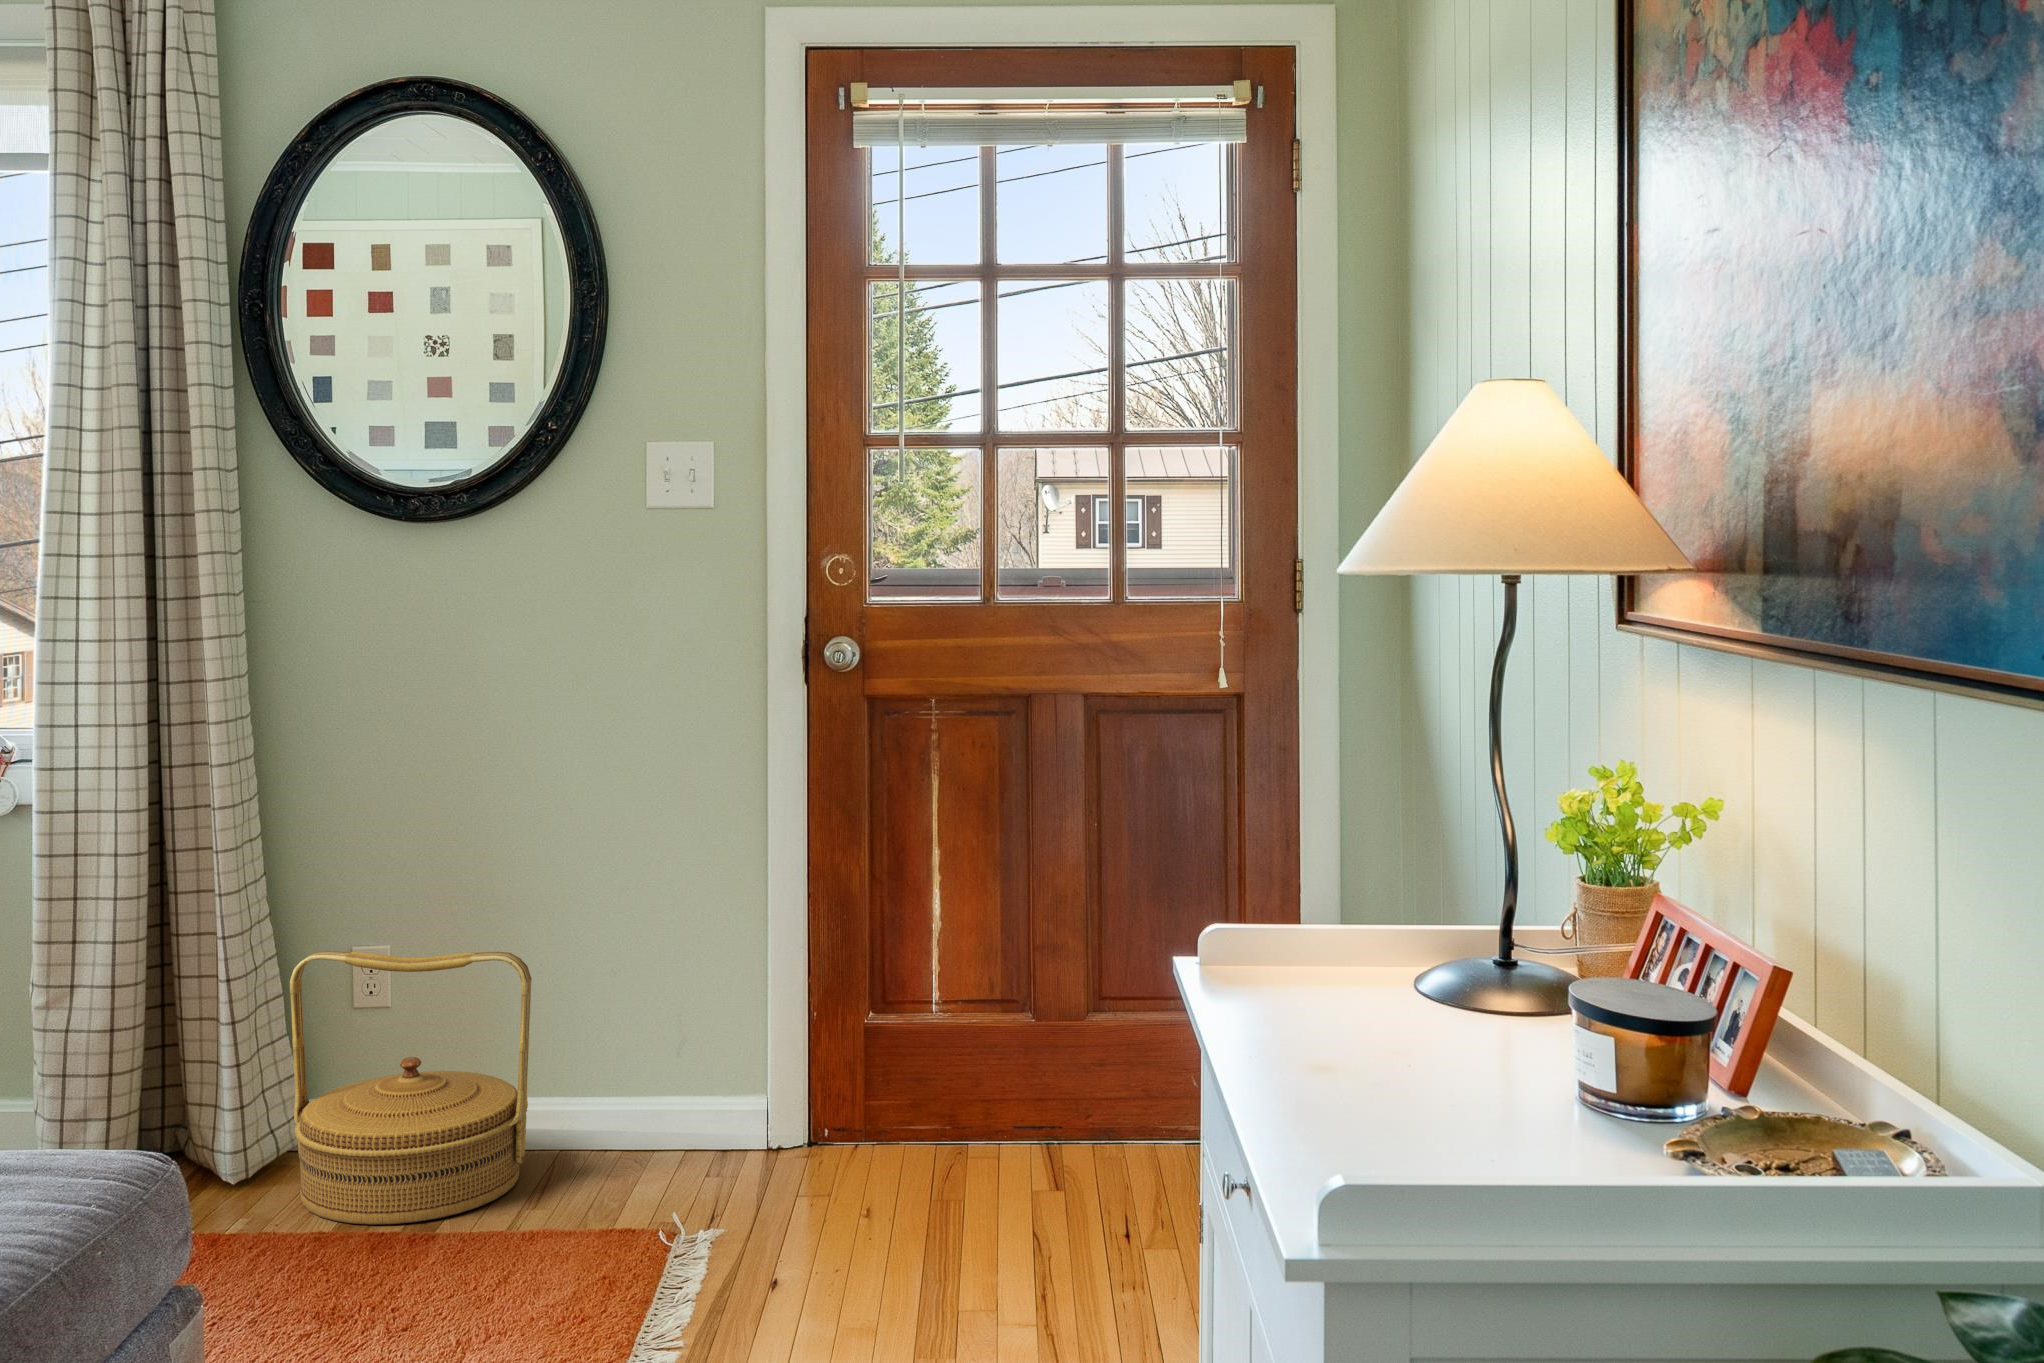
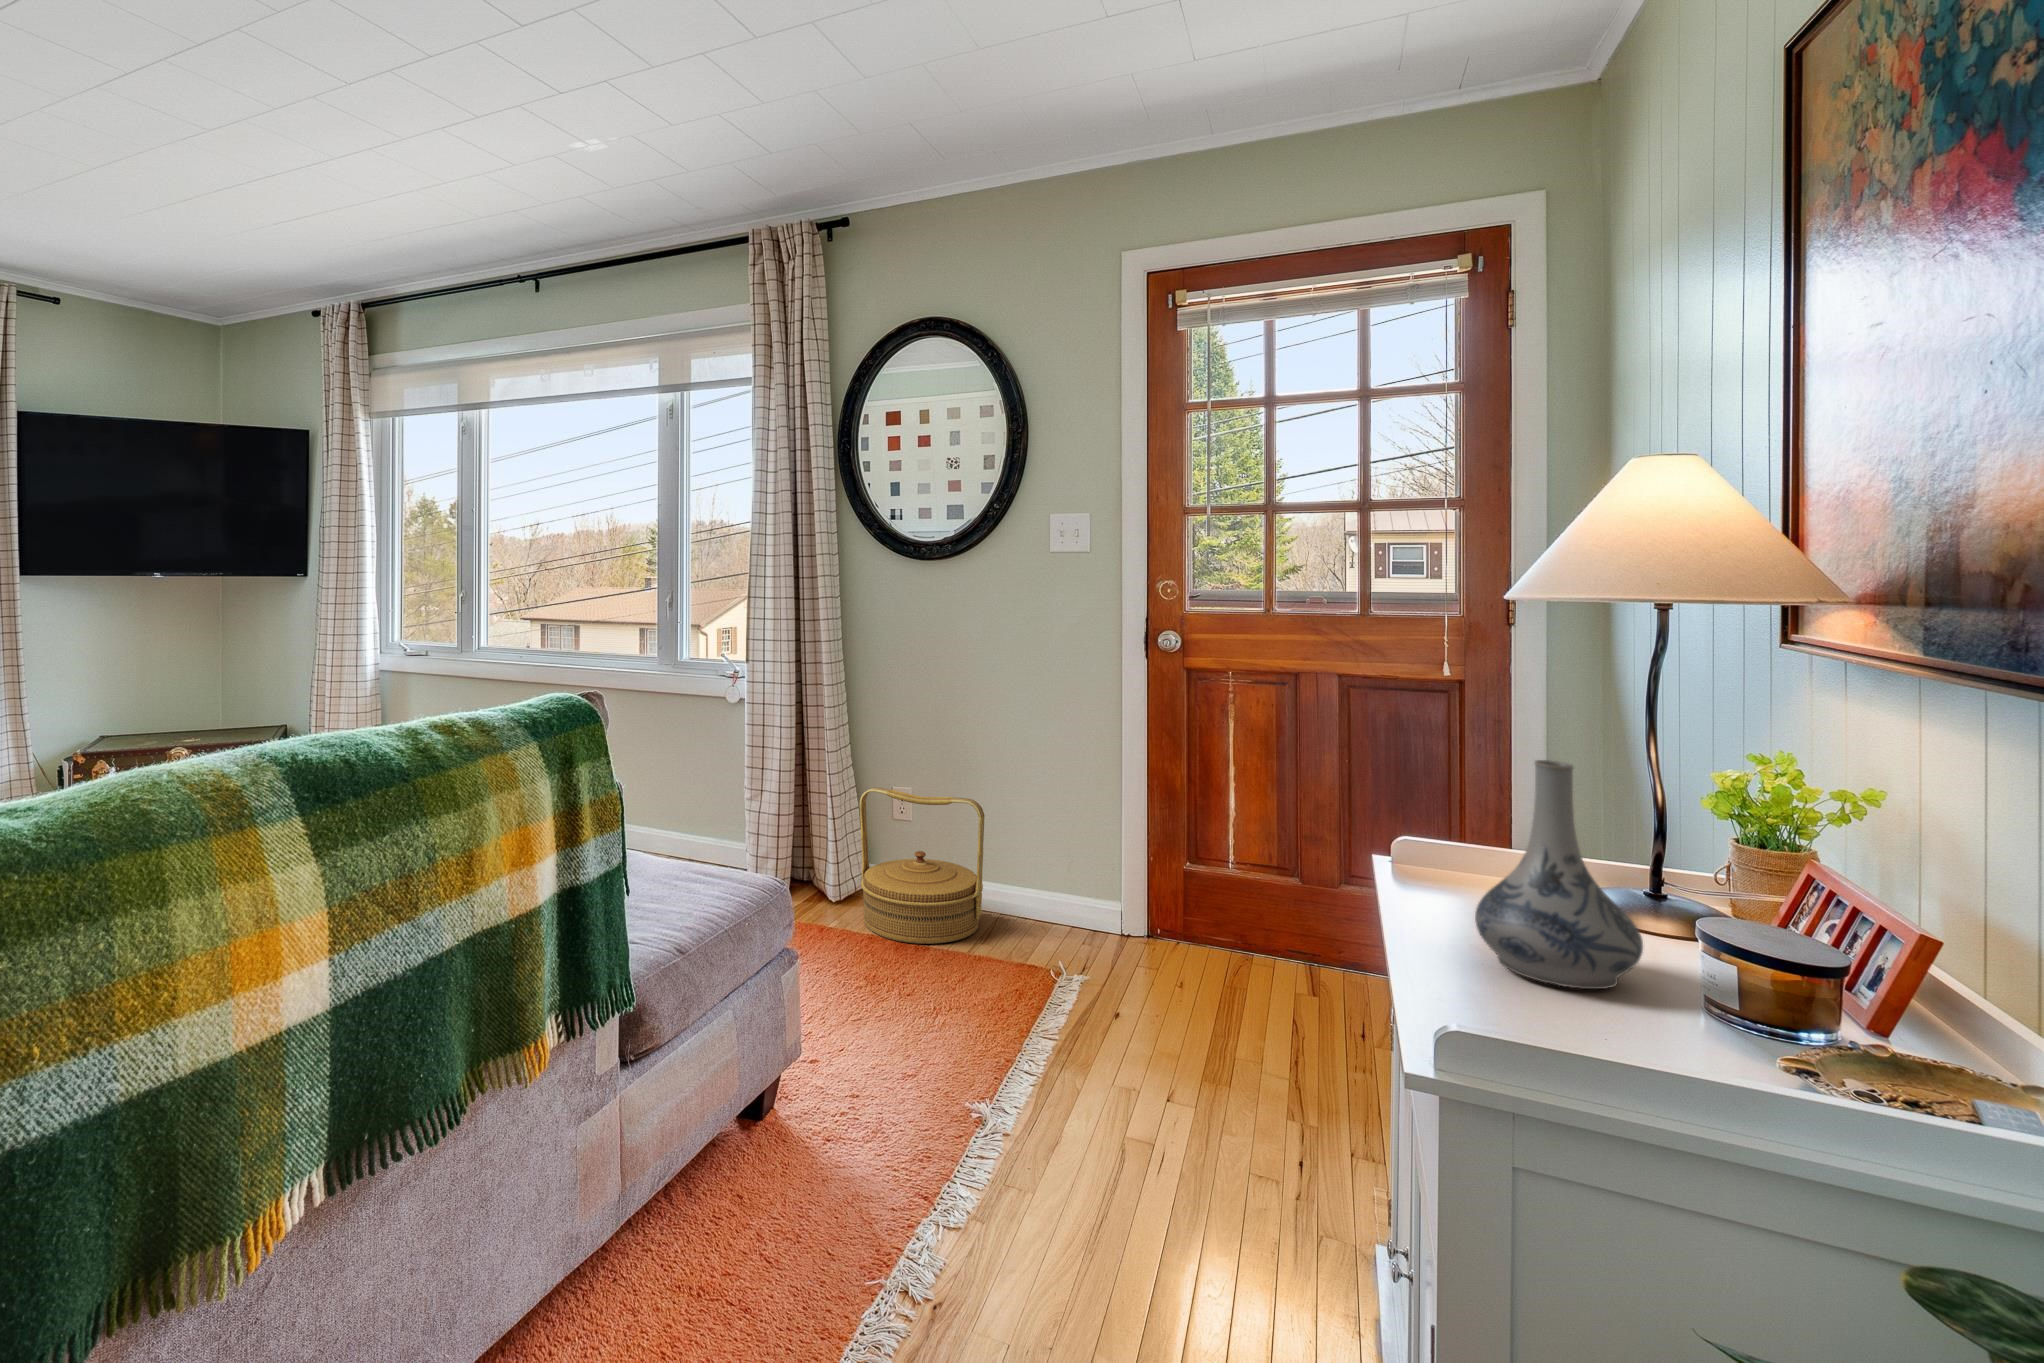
decorative vase: none [1304,781,1485,1072] -> present [1475,760,1643,989]

